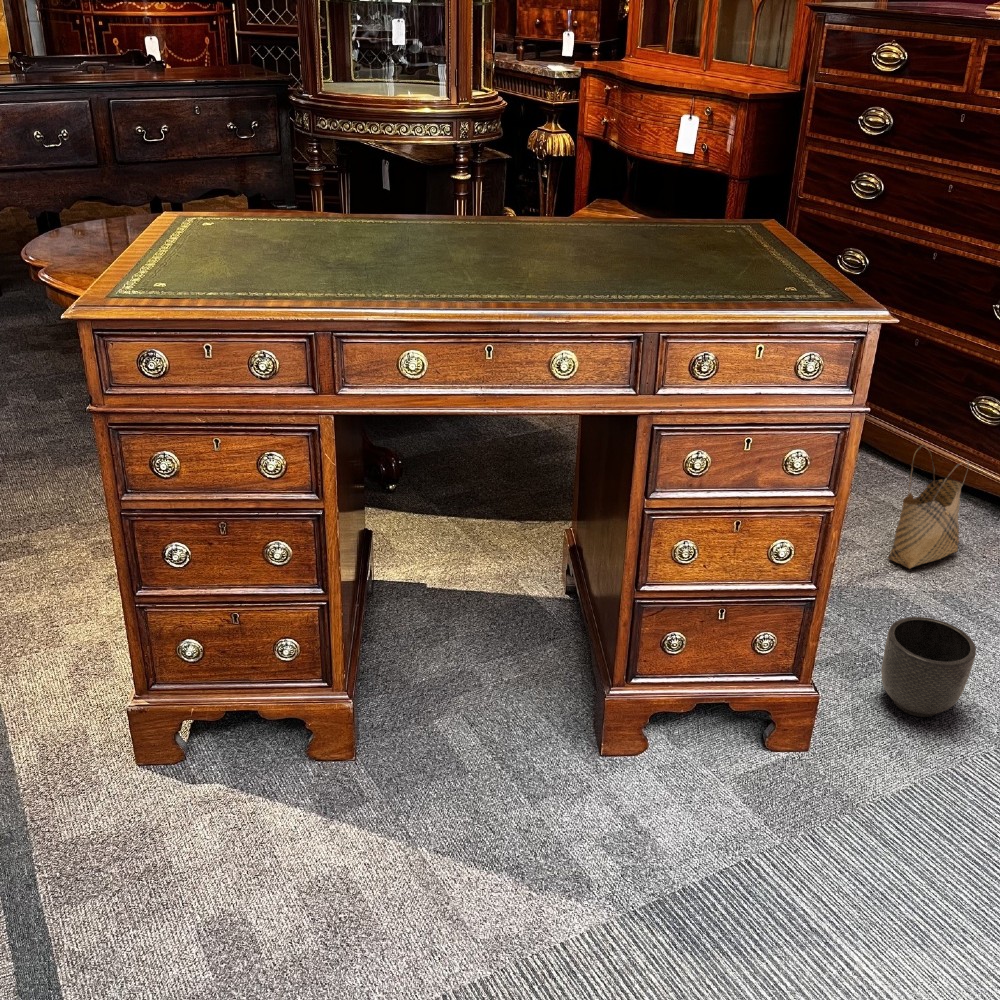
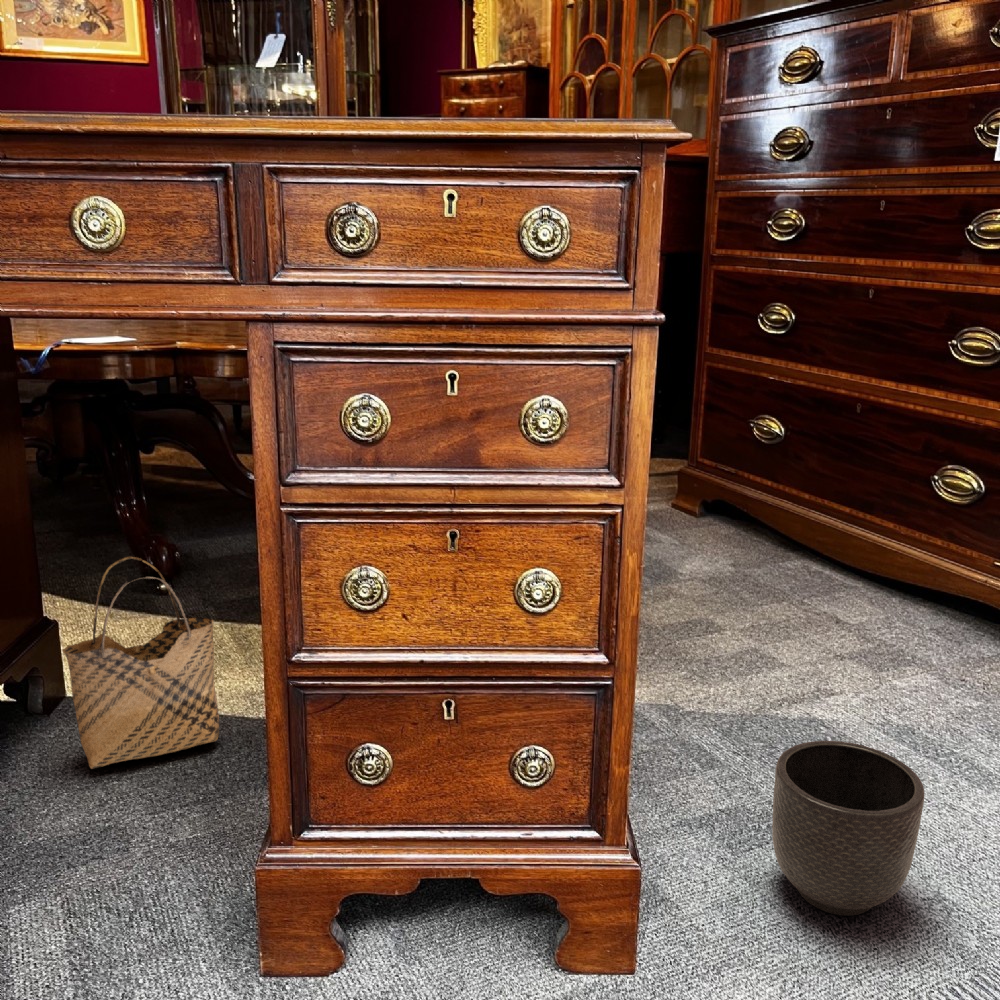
woven basket: present [888,445,969,568] -> present [63,557,219,769]

